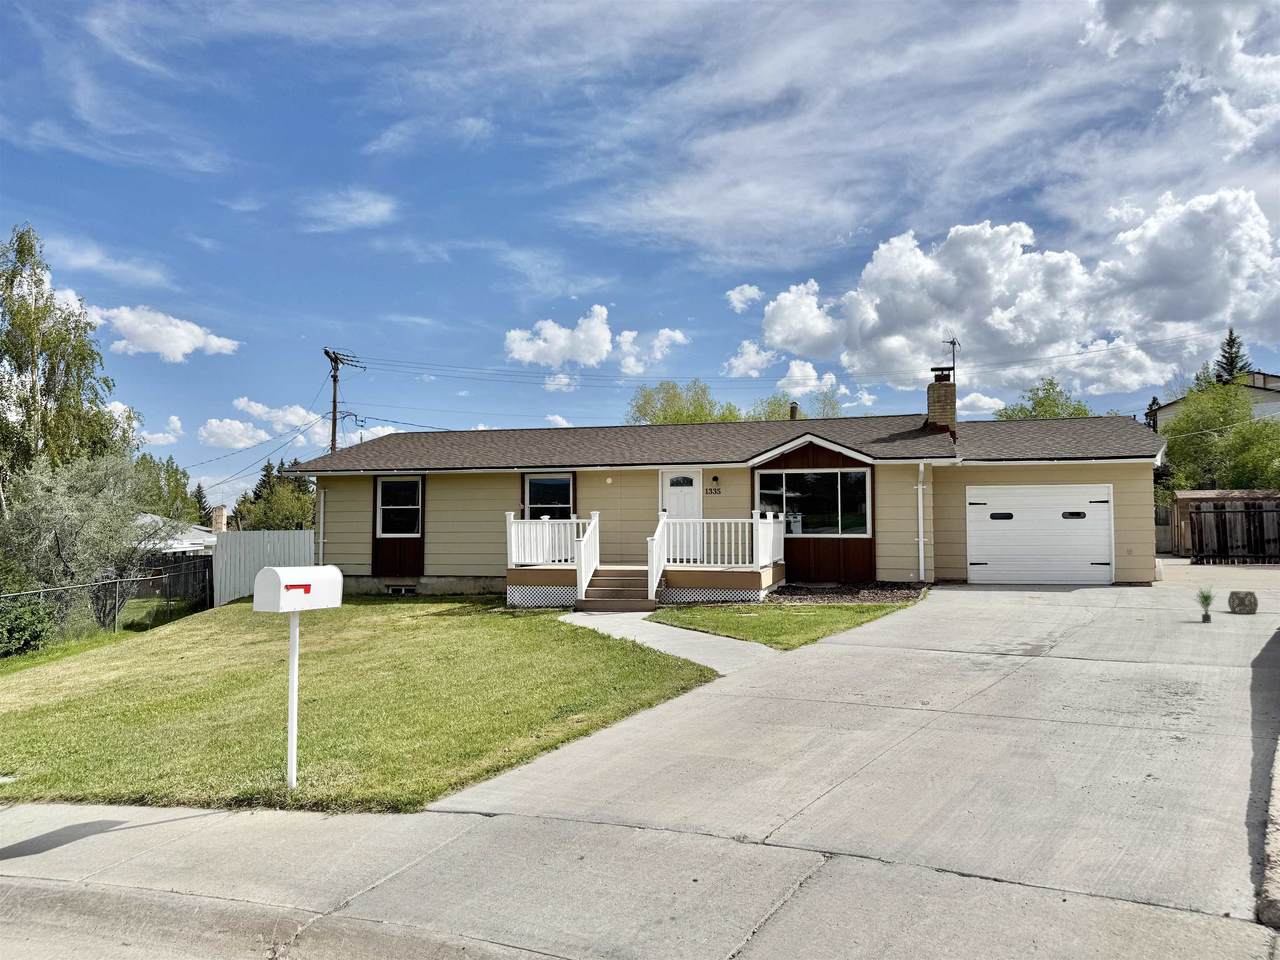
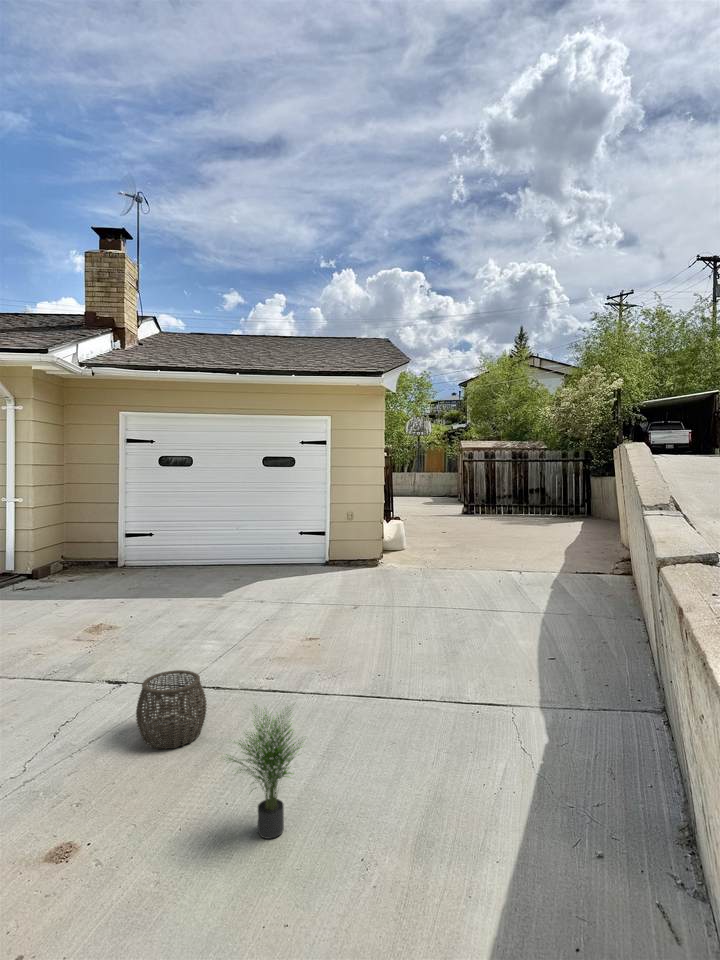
woven basket: present [1228,591,1258,614] -> present [136,670,207,749]

